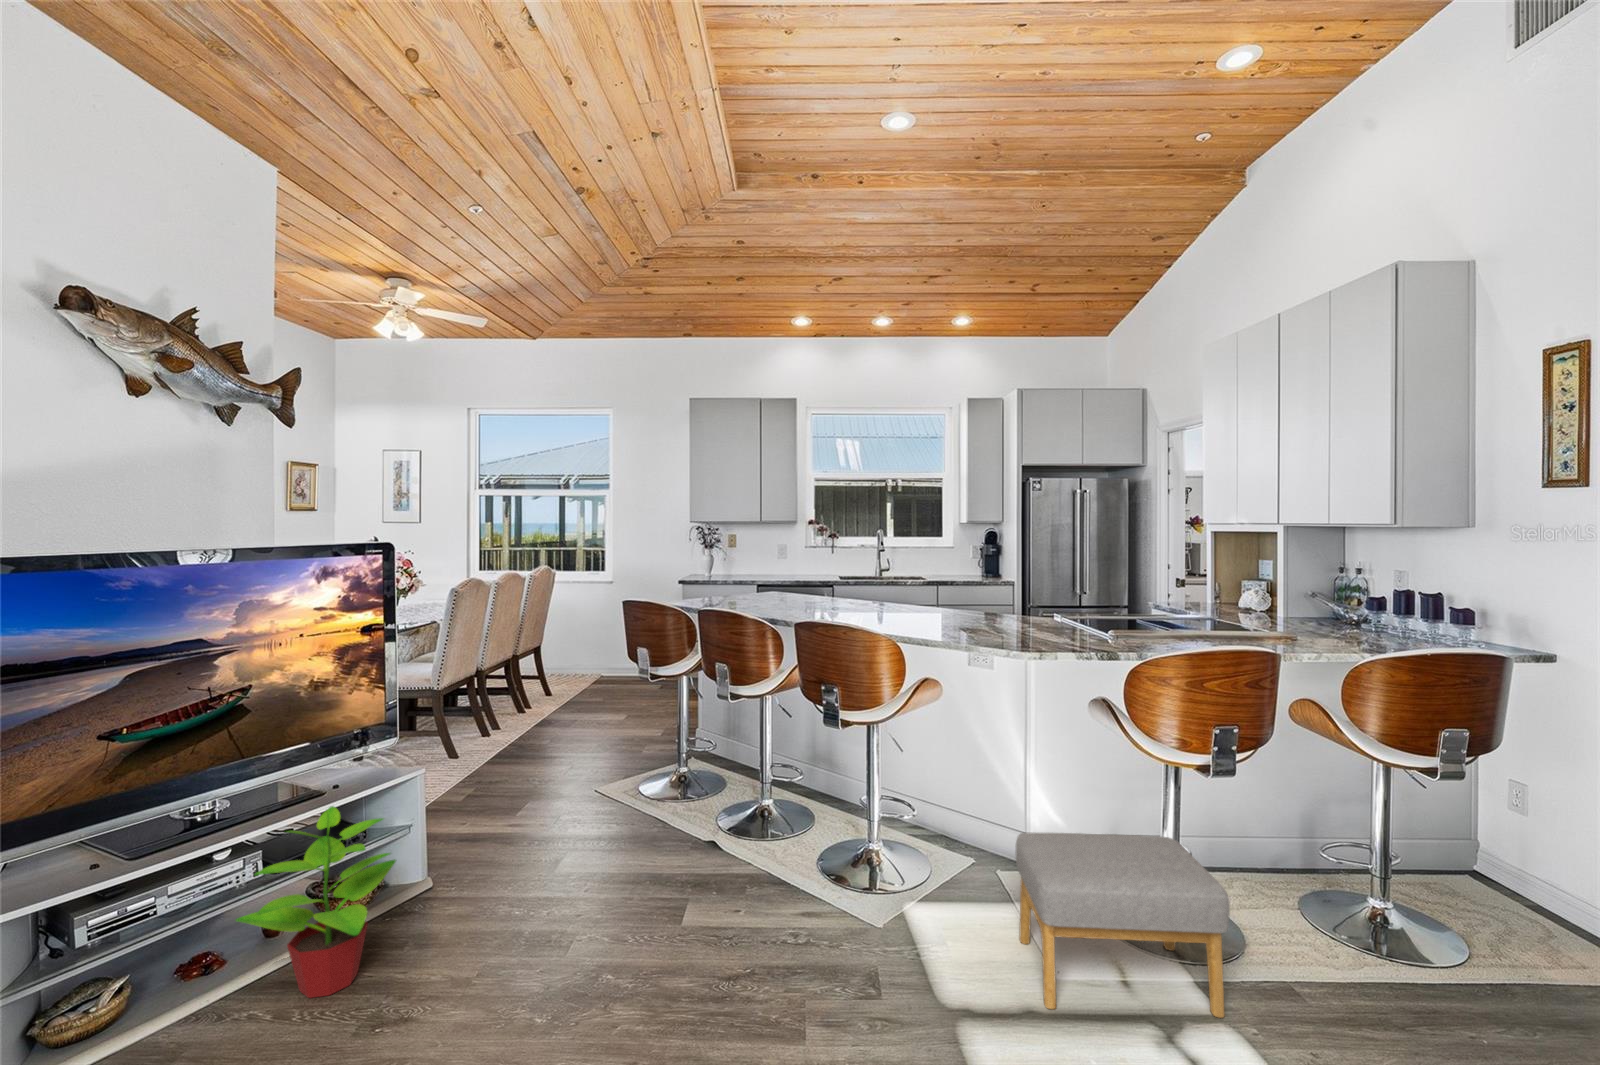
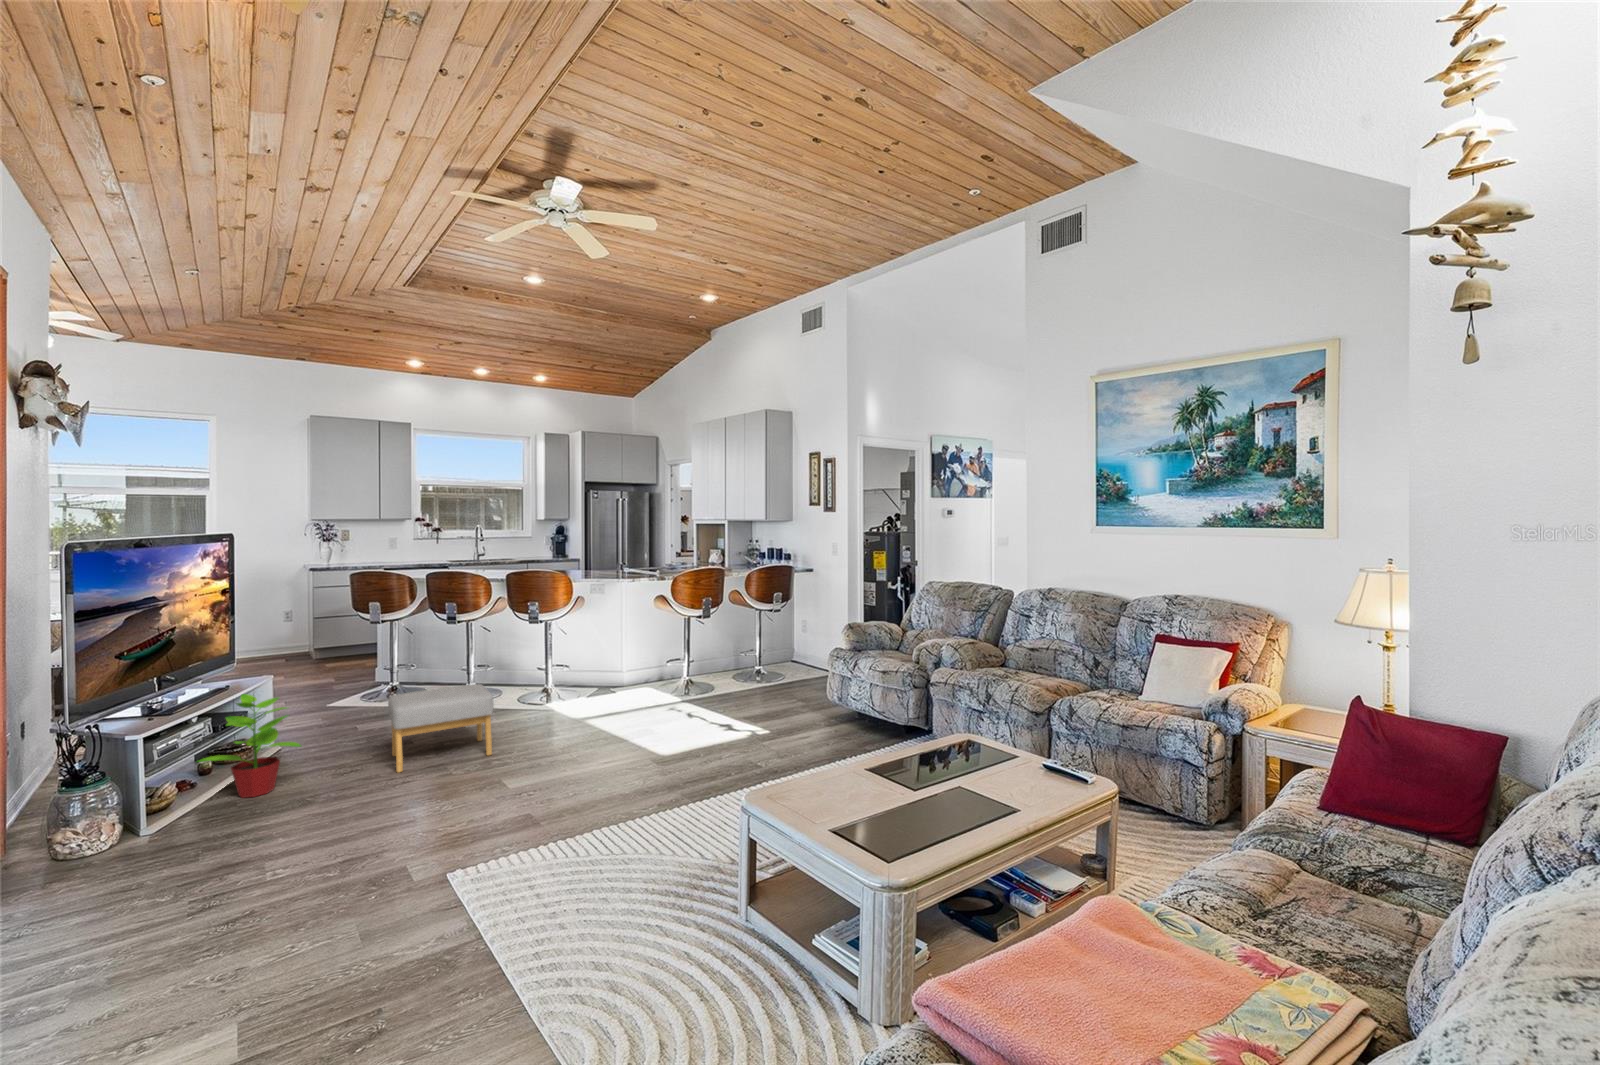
footstool: present [1016,832,1230,1018] -> present [388,684,494,772]

